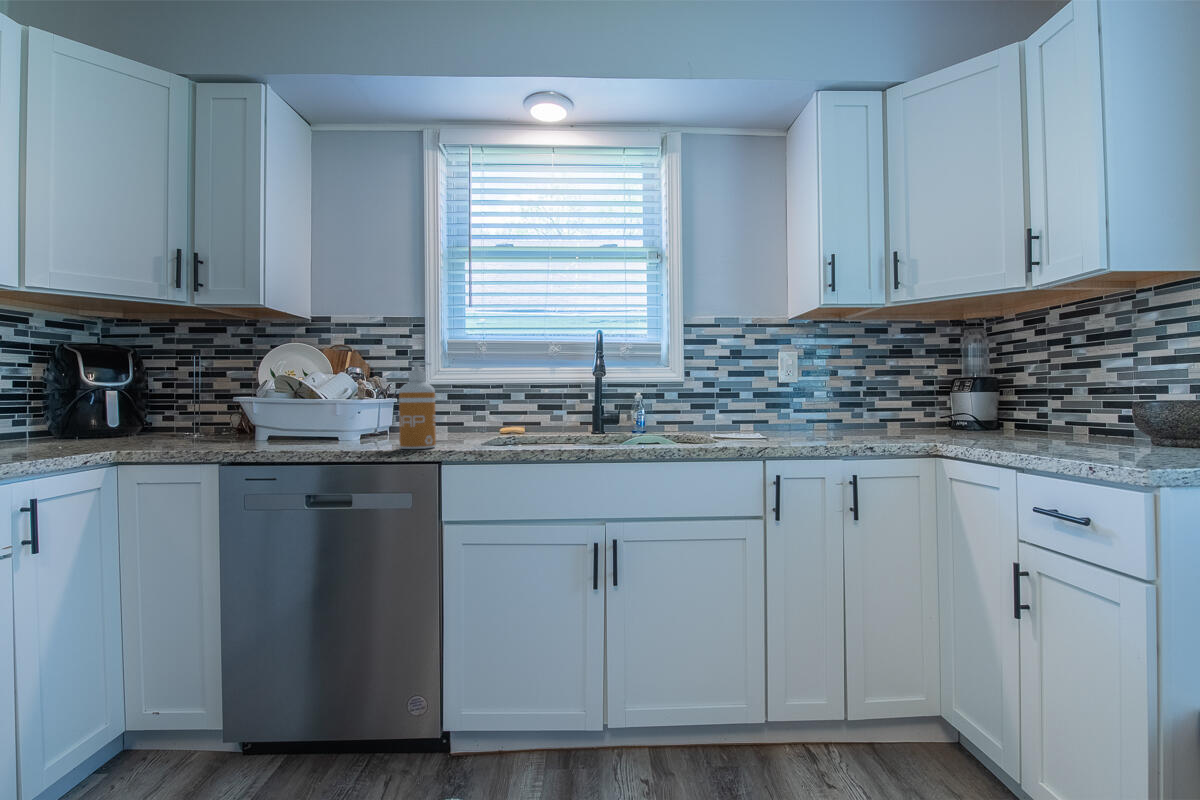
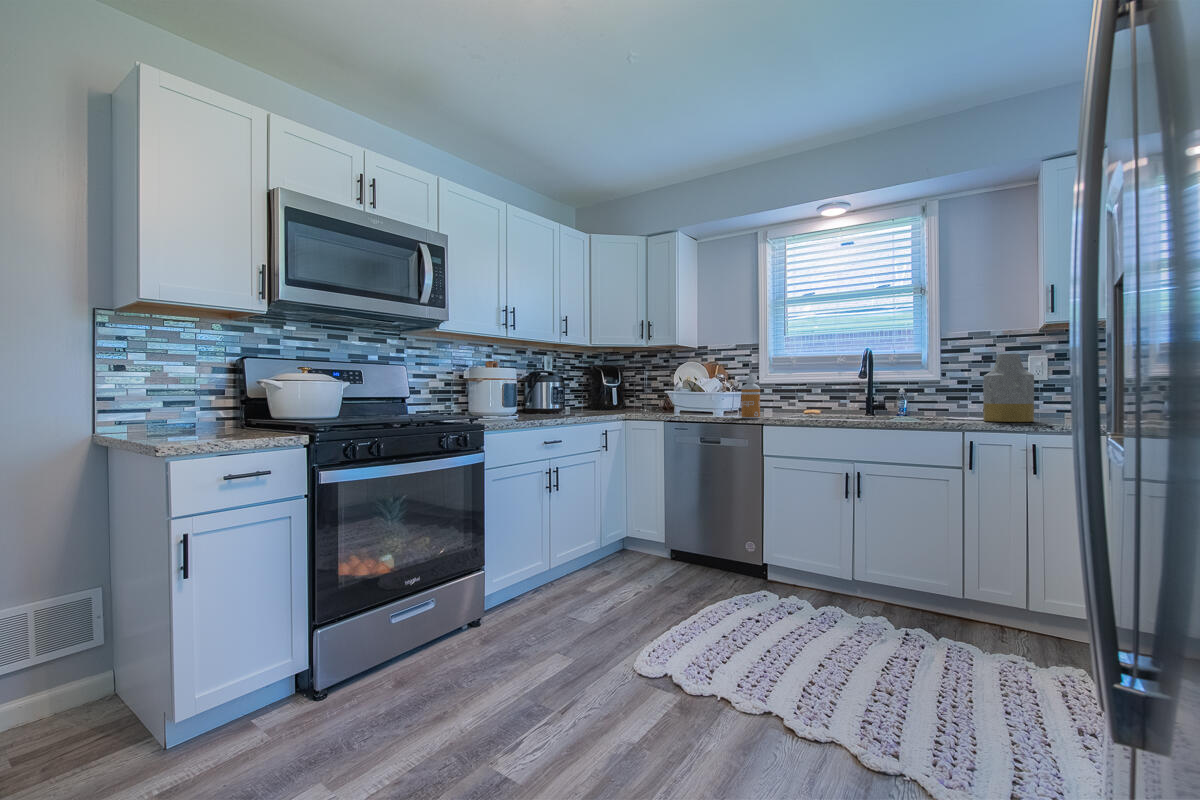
vase: none [766,342,827,441] -> present [983,353,1034,422]

